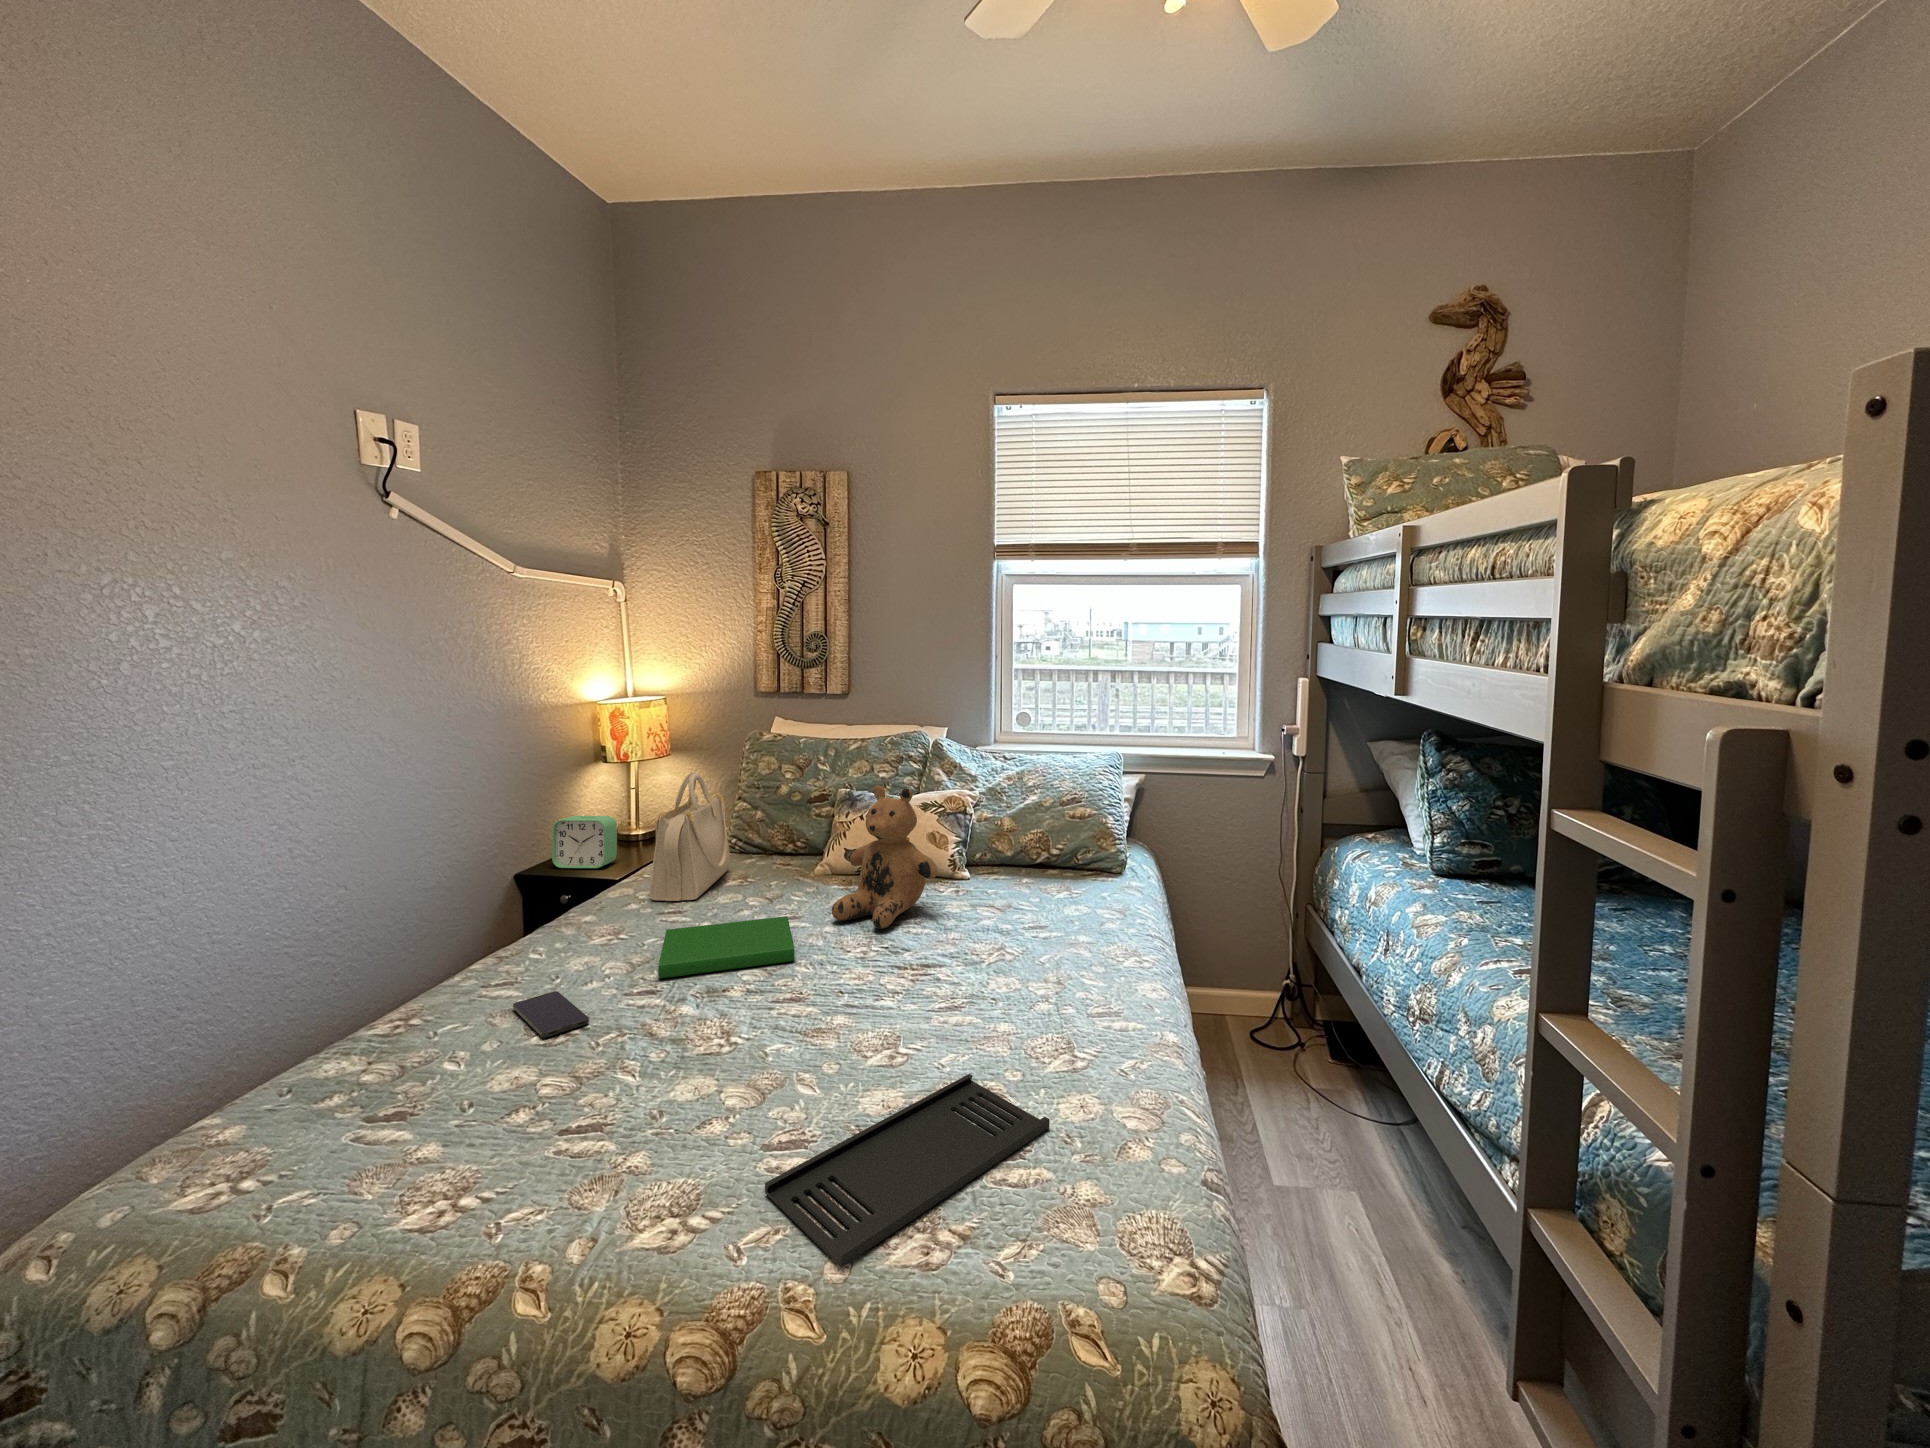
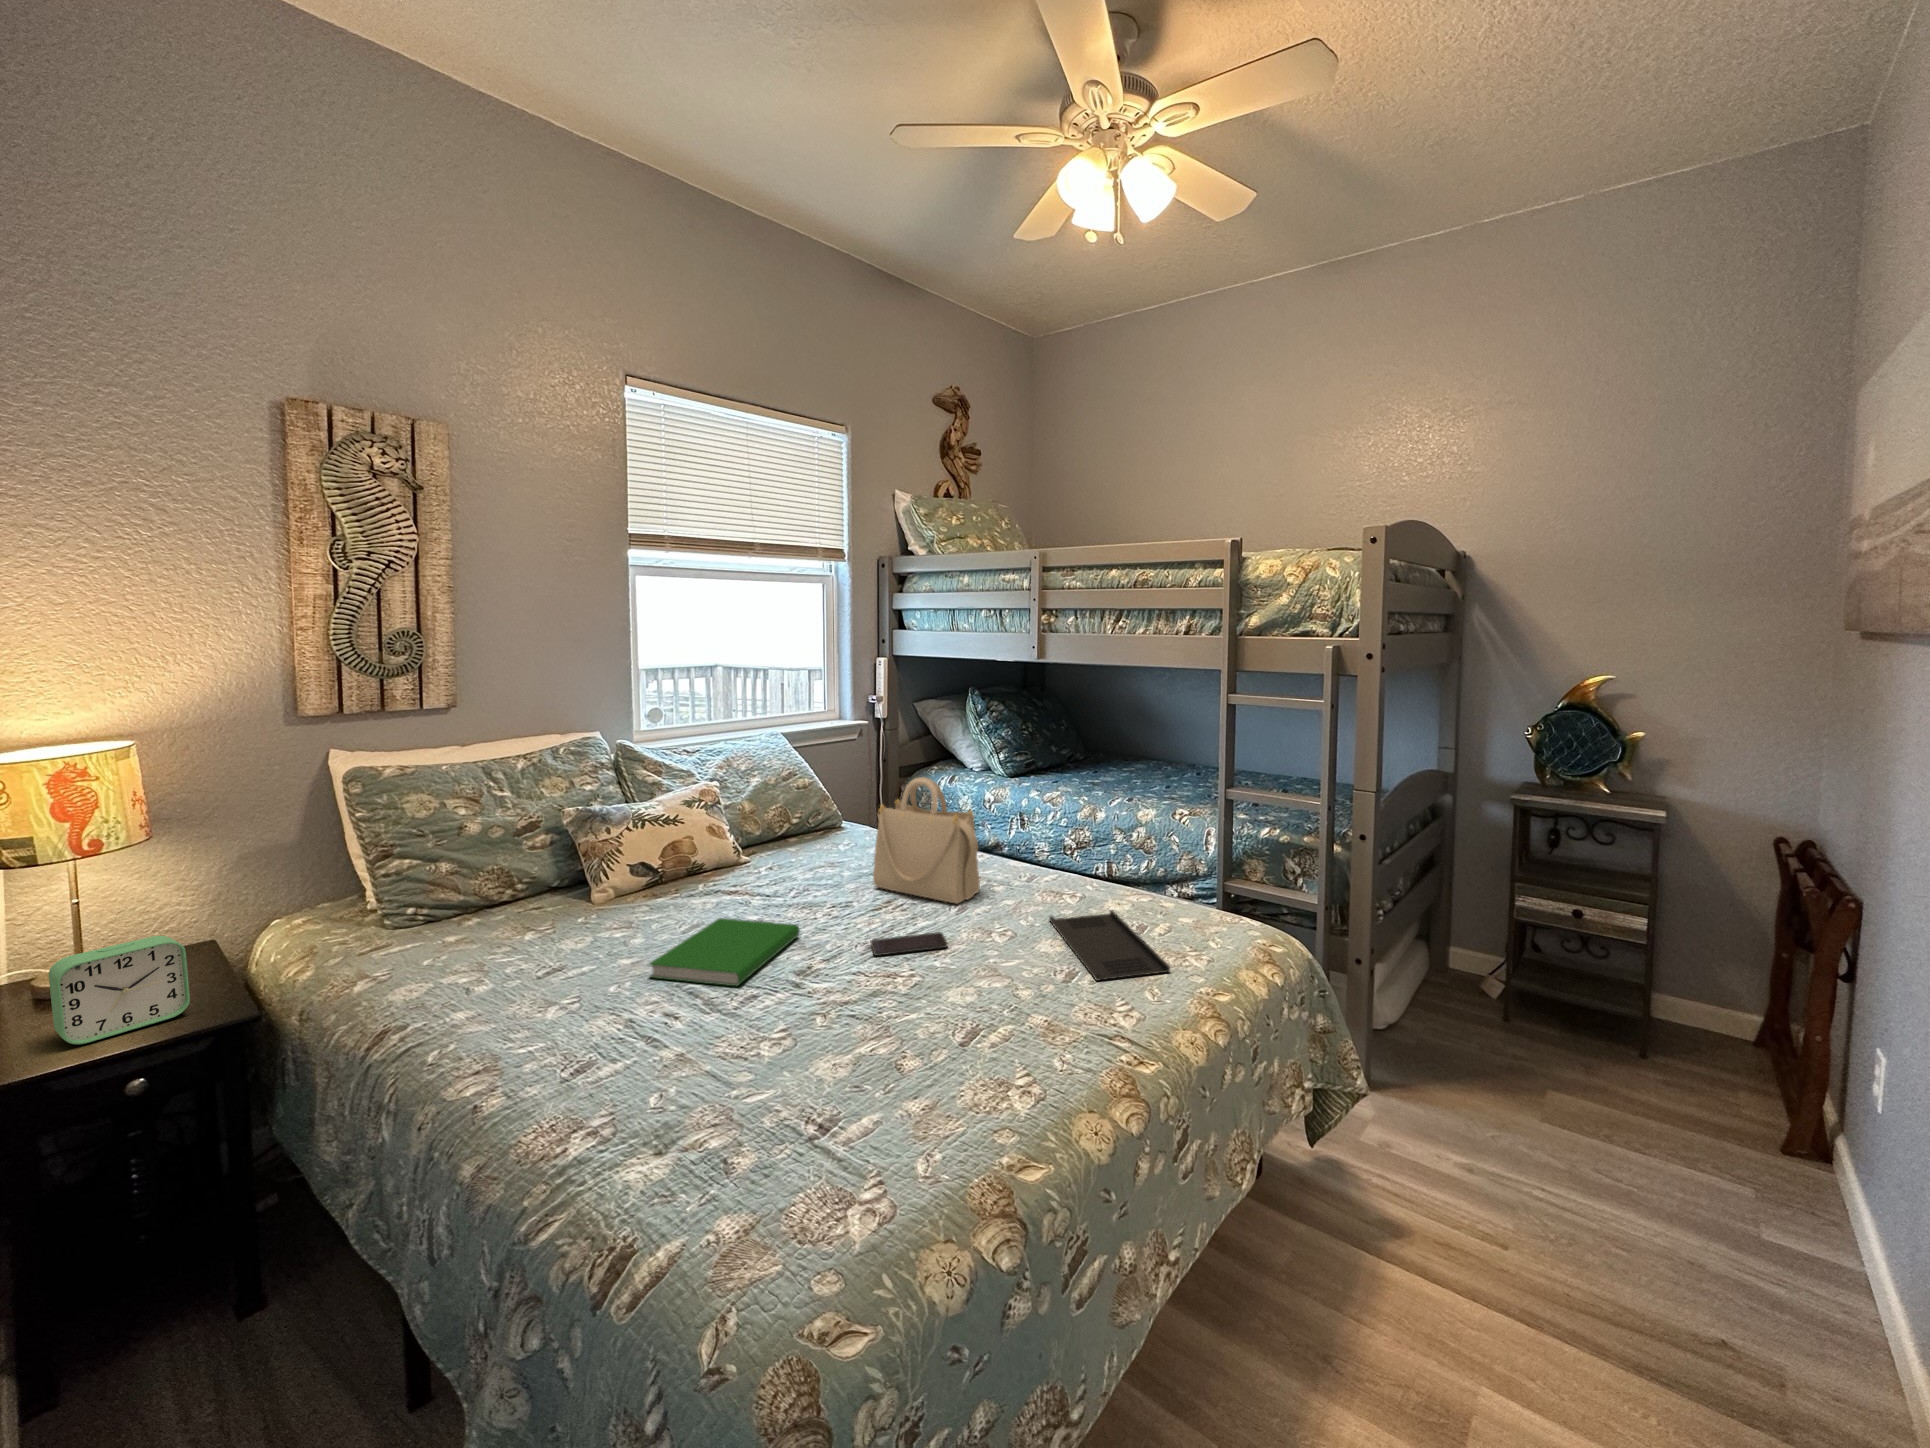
handbag: present [650,772,731,901] -> present [873,777,980,904]
teddy bear: present [832,785,937,929] -> none [707,777,806,910]
smartphone: present [513,991,589,1037] -> present [871,932,948,956]

